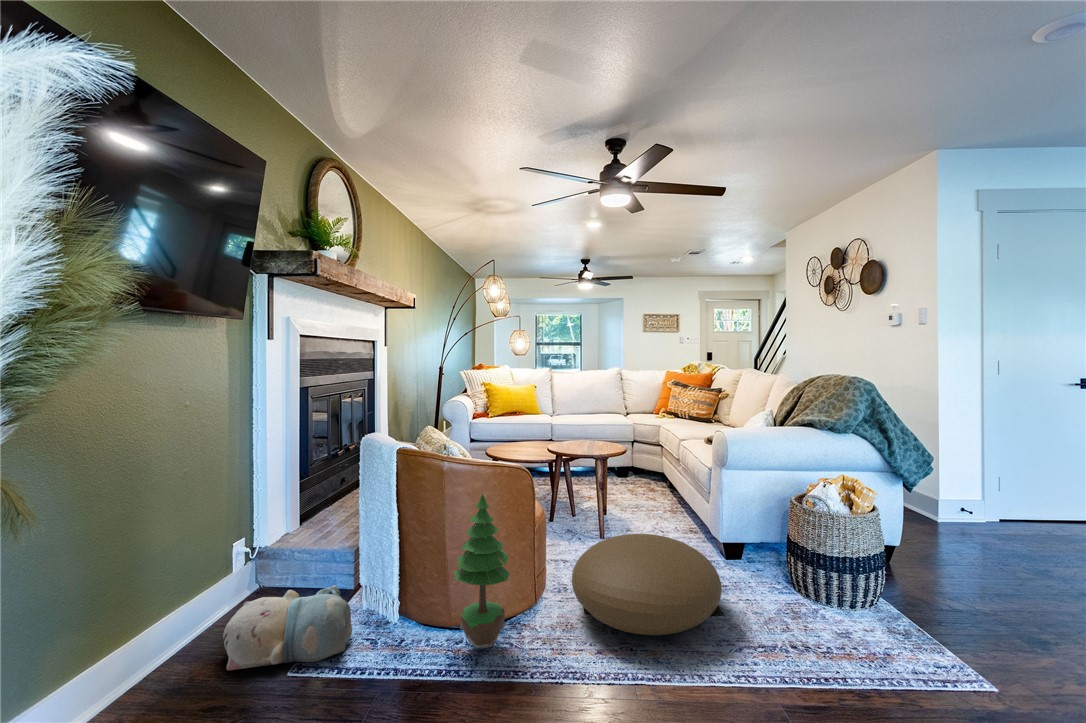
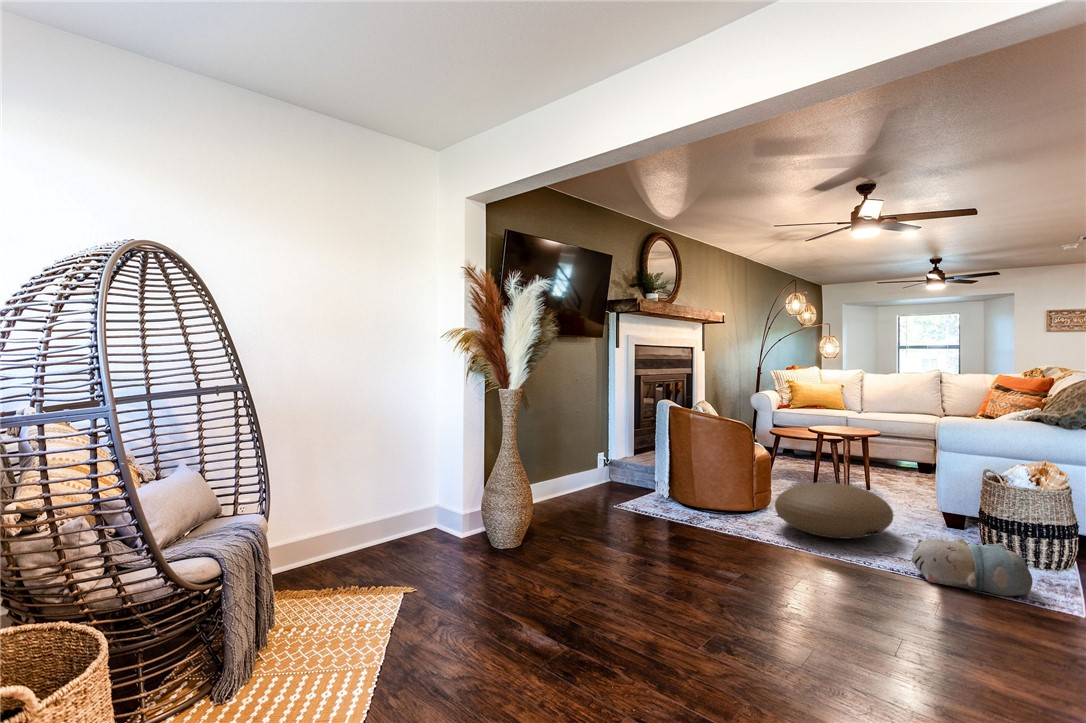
potted tree: present [454,494,510,649] -> none [694,433,728,522]
plush toy: present [223,585,352,670] -> present [911,538,1033,596]

